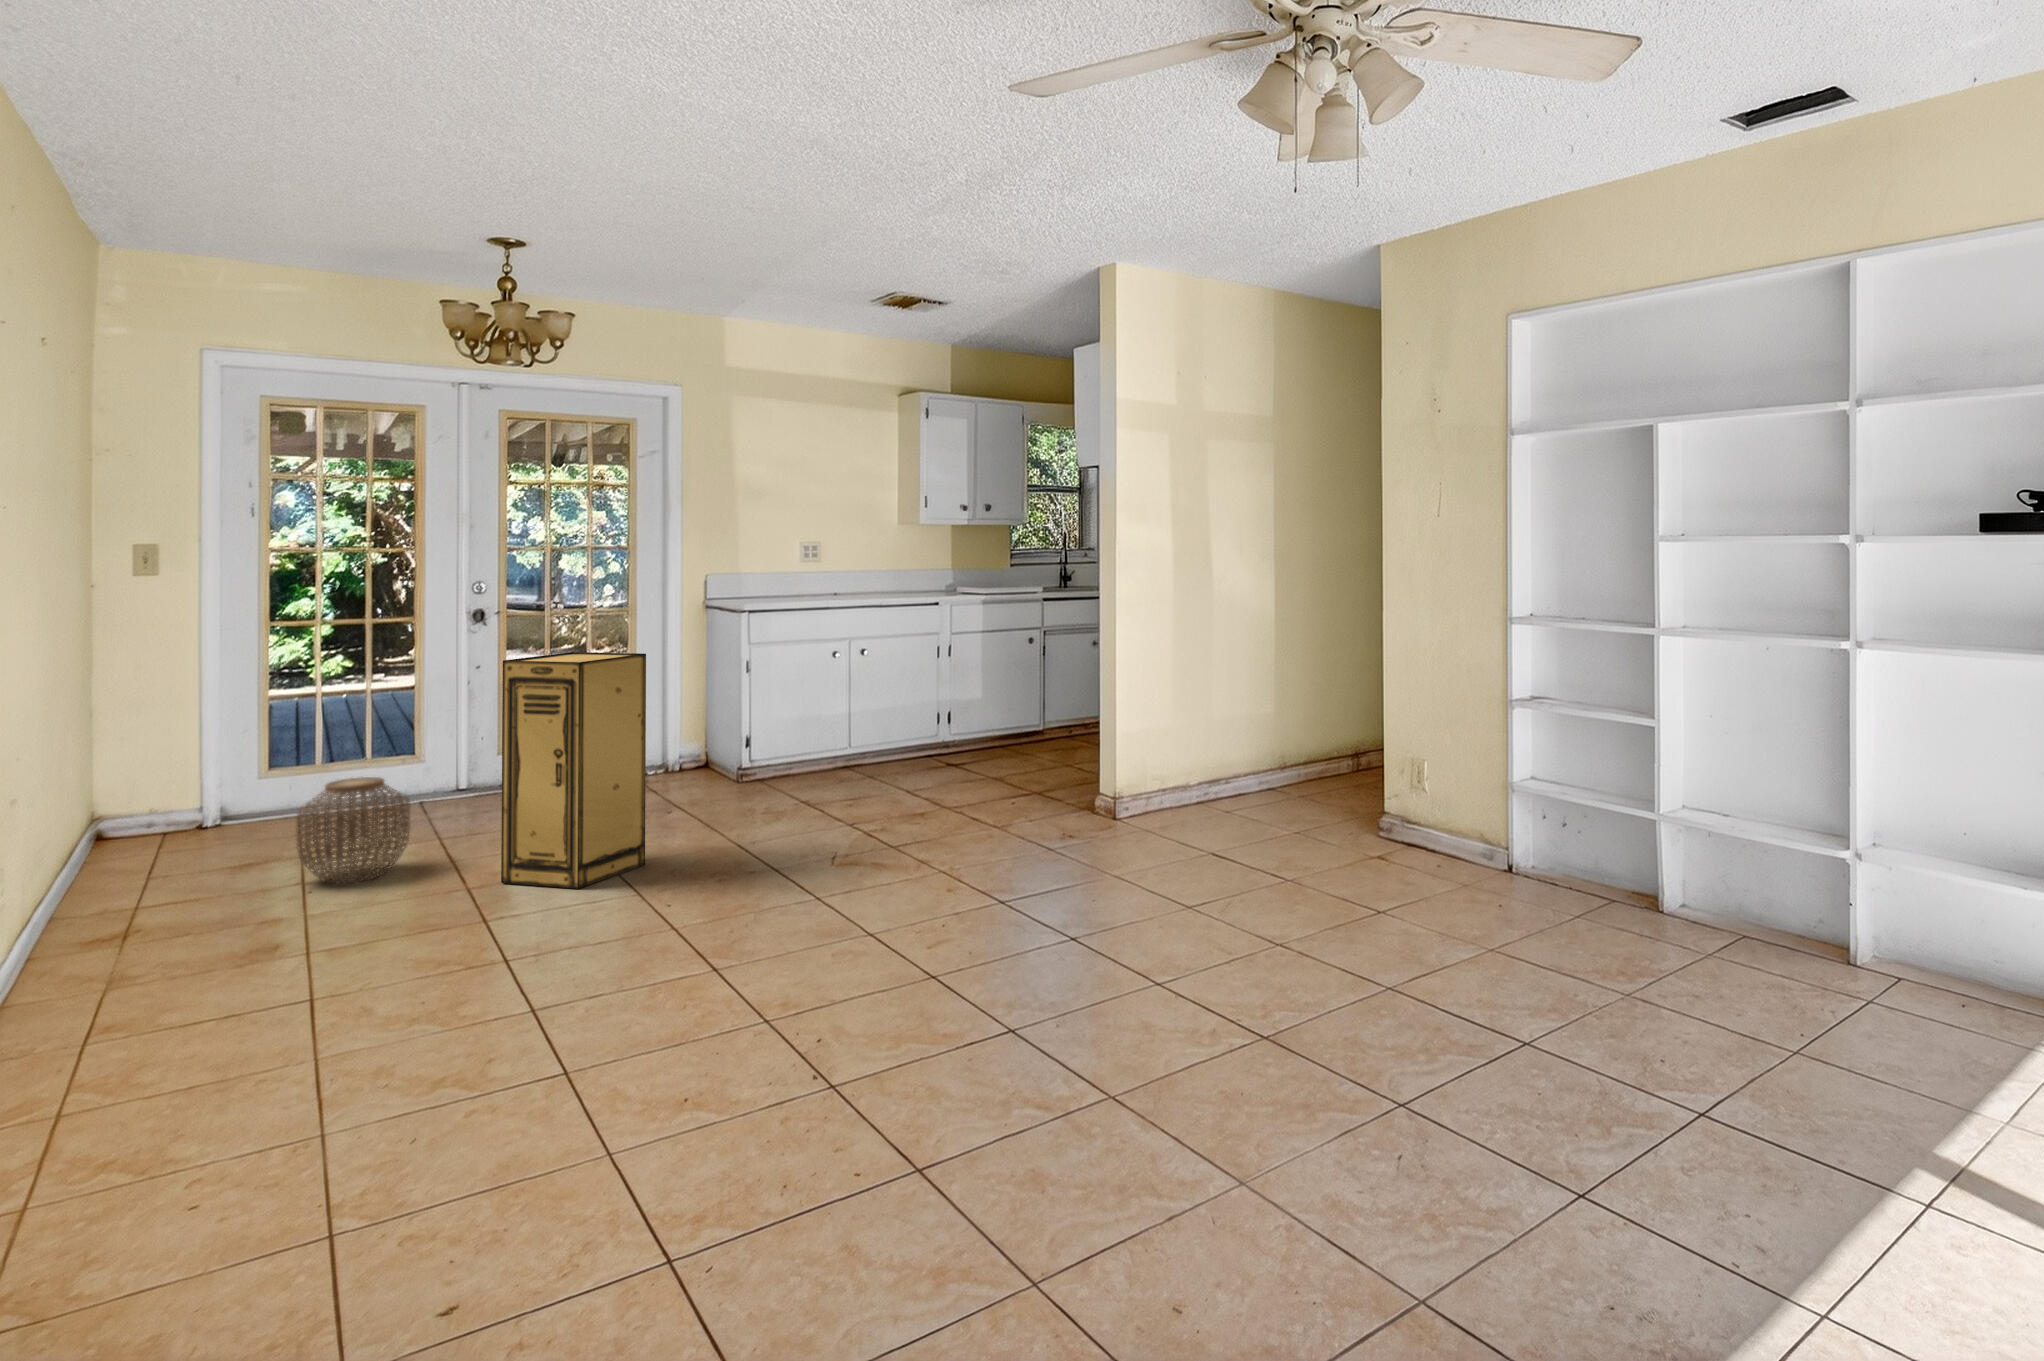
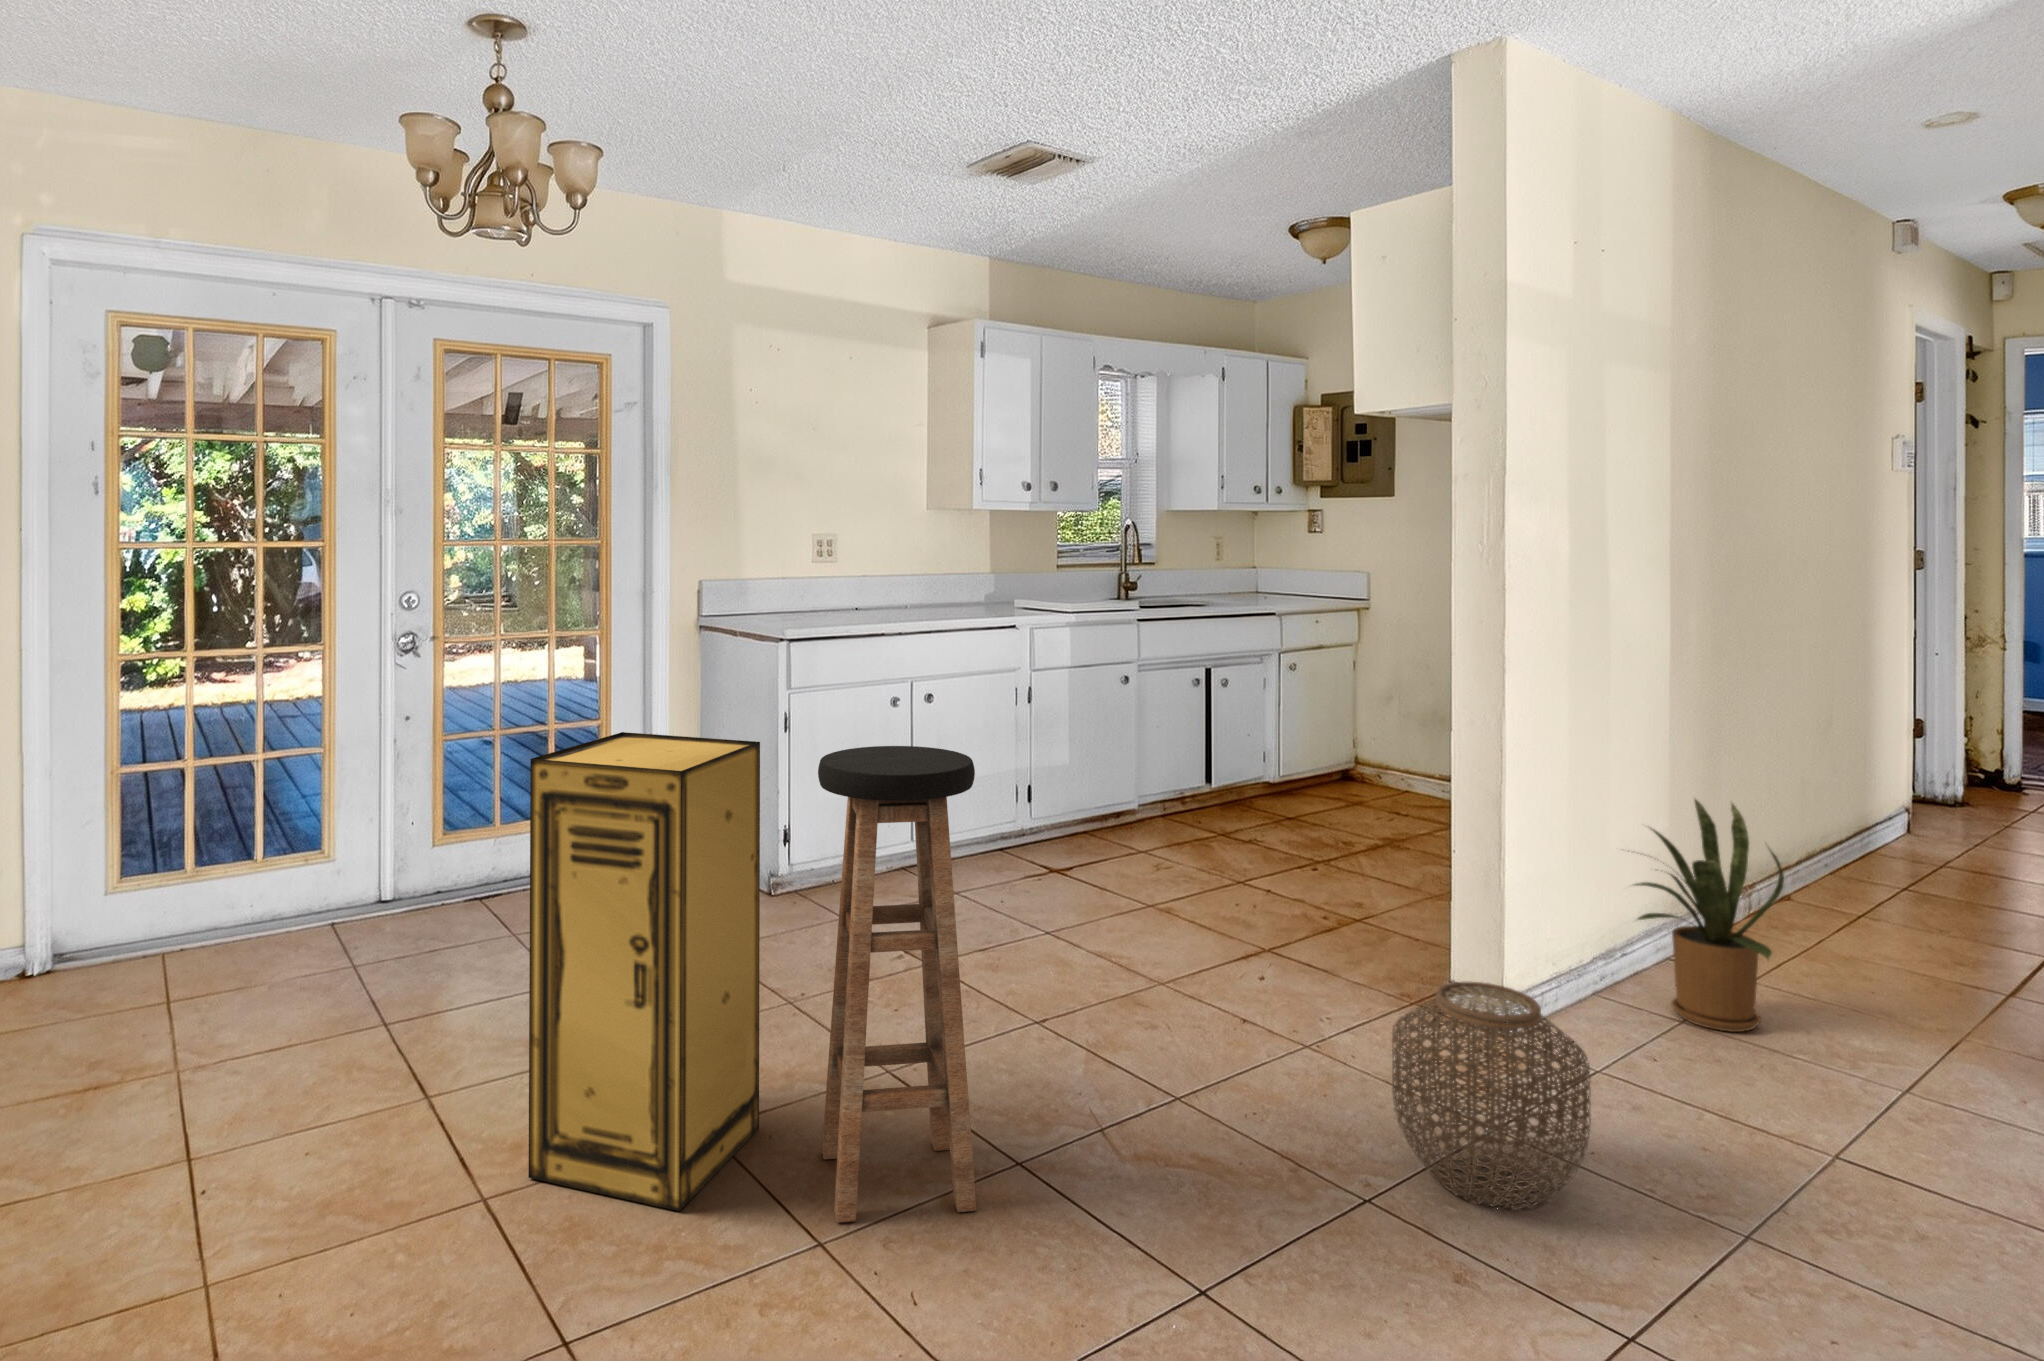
bar stool: none [659,653,750,888] -> present [818,746,976,1223]
house plant: none [1200,689,1272,814] -> present [1635,799,1784,1032]
woven basket: present [297,777,410,883] -> present [1392,982,1591,1208]

